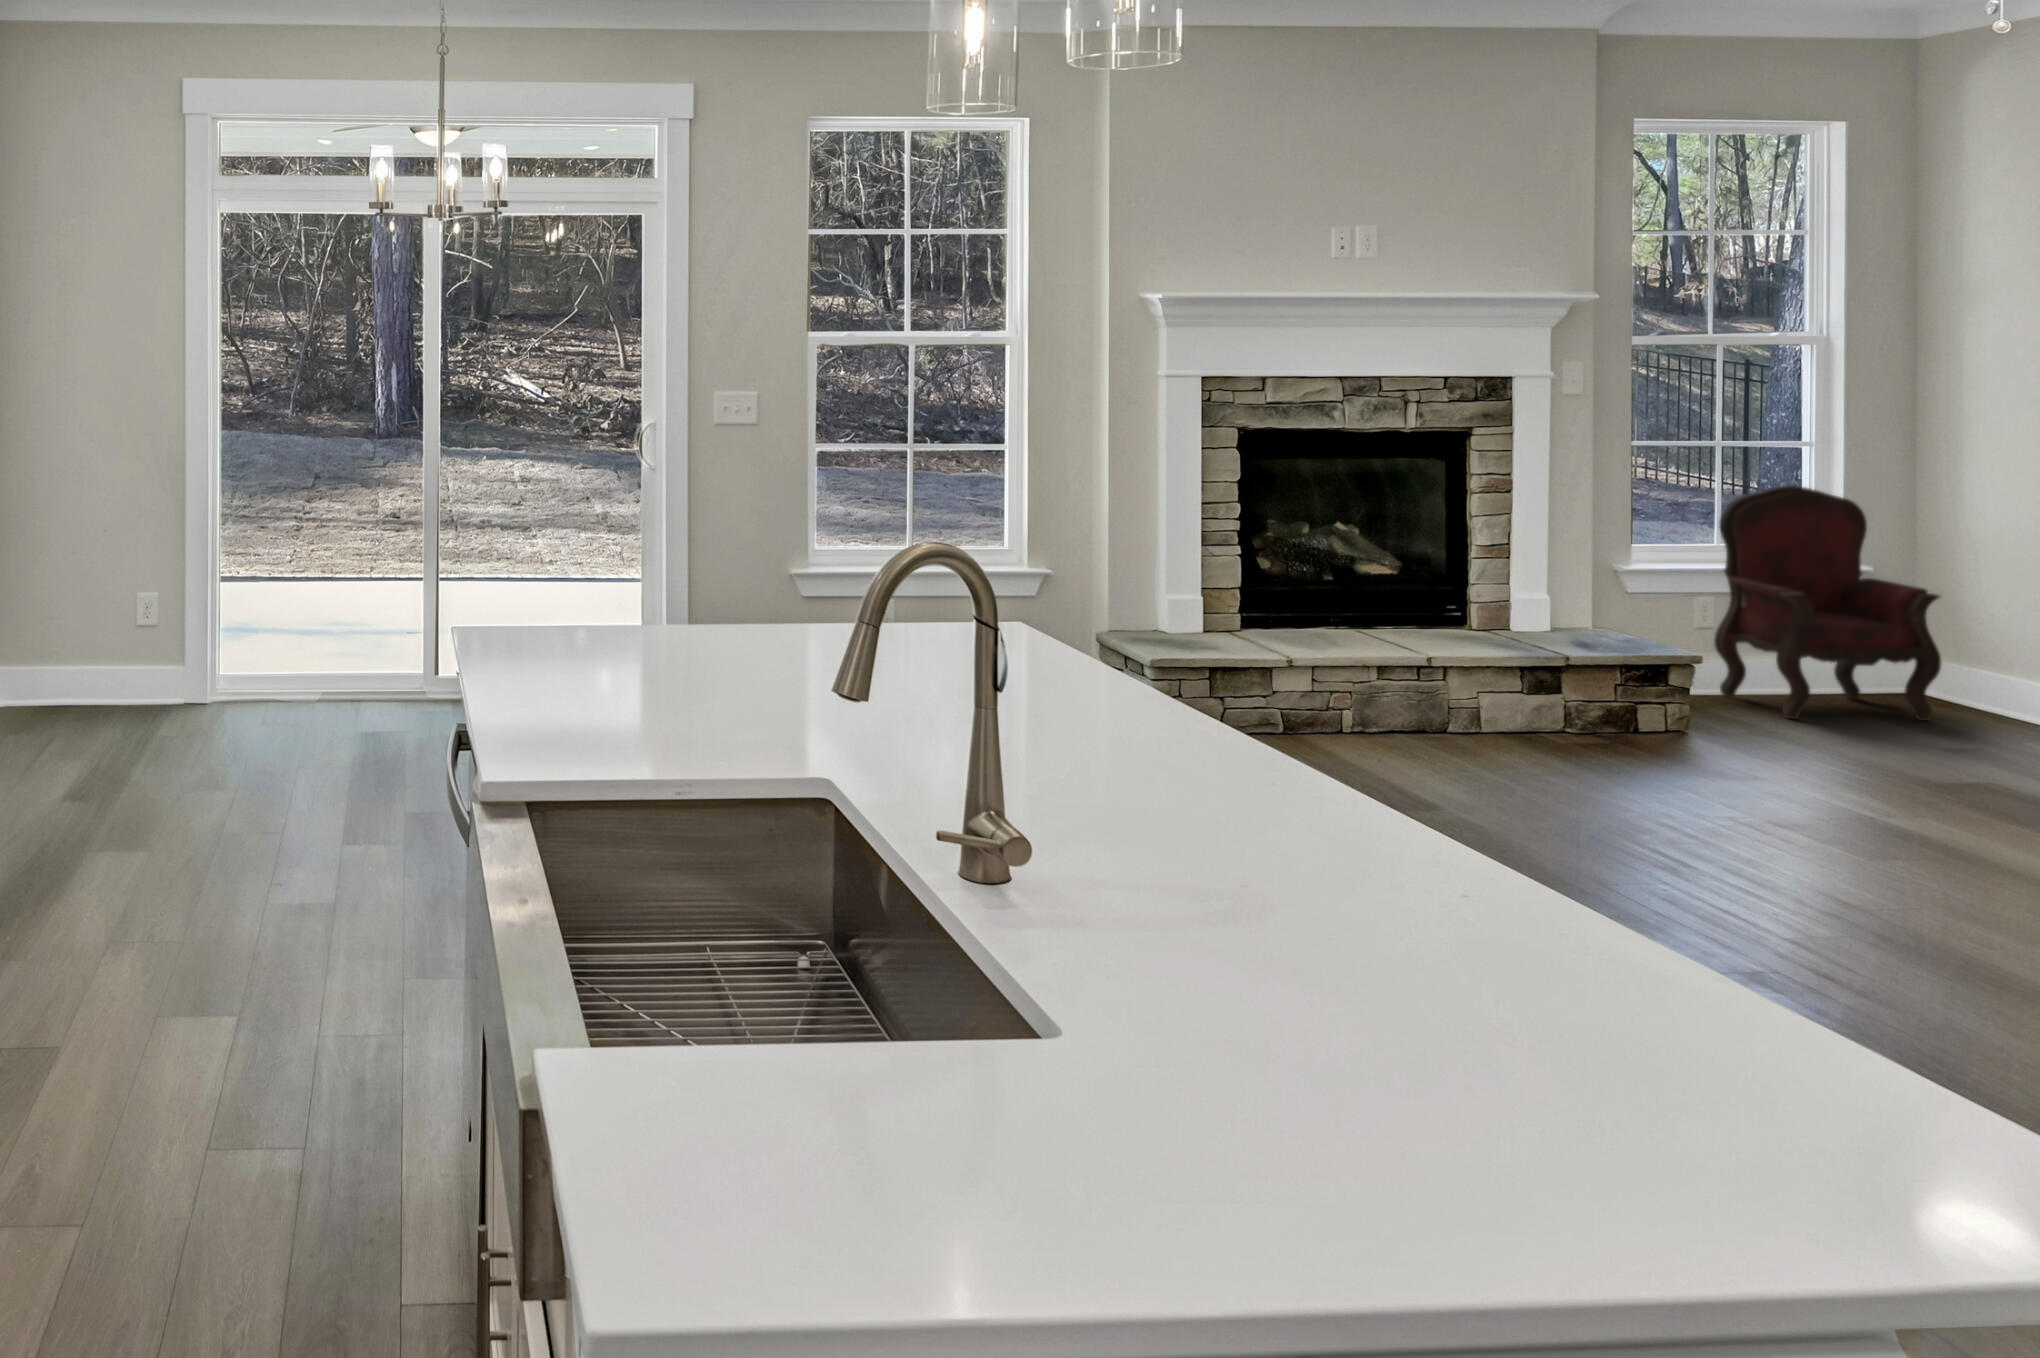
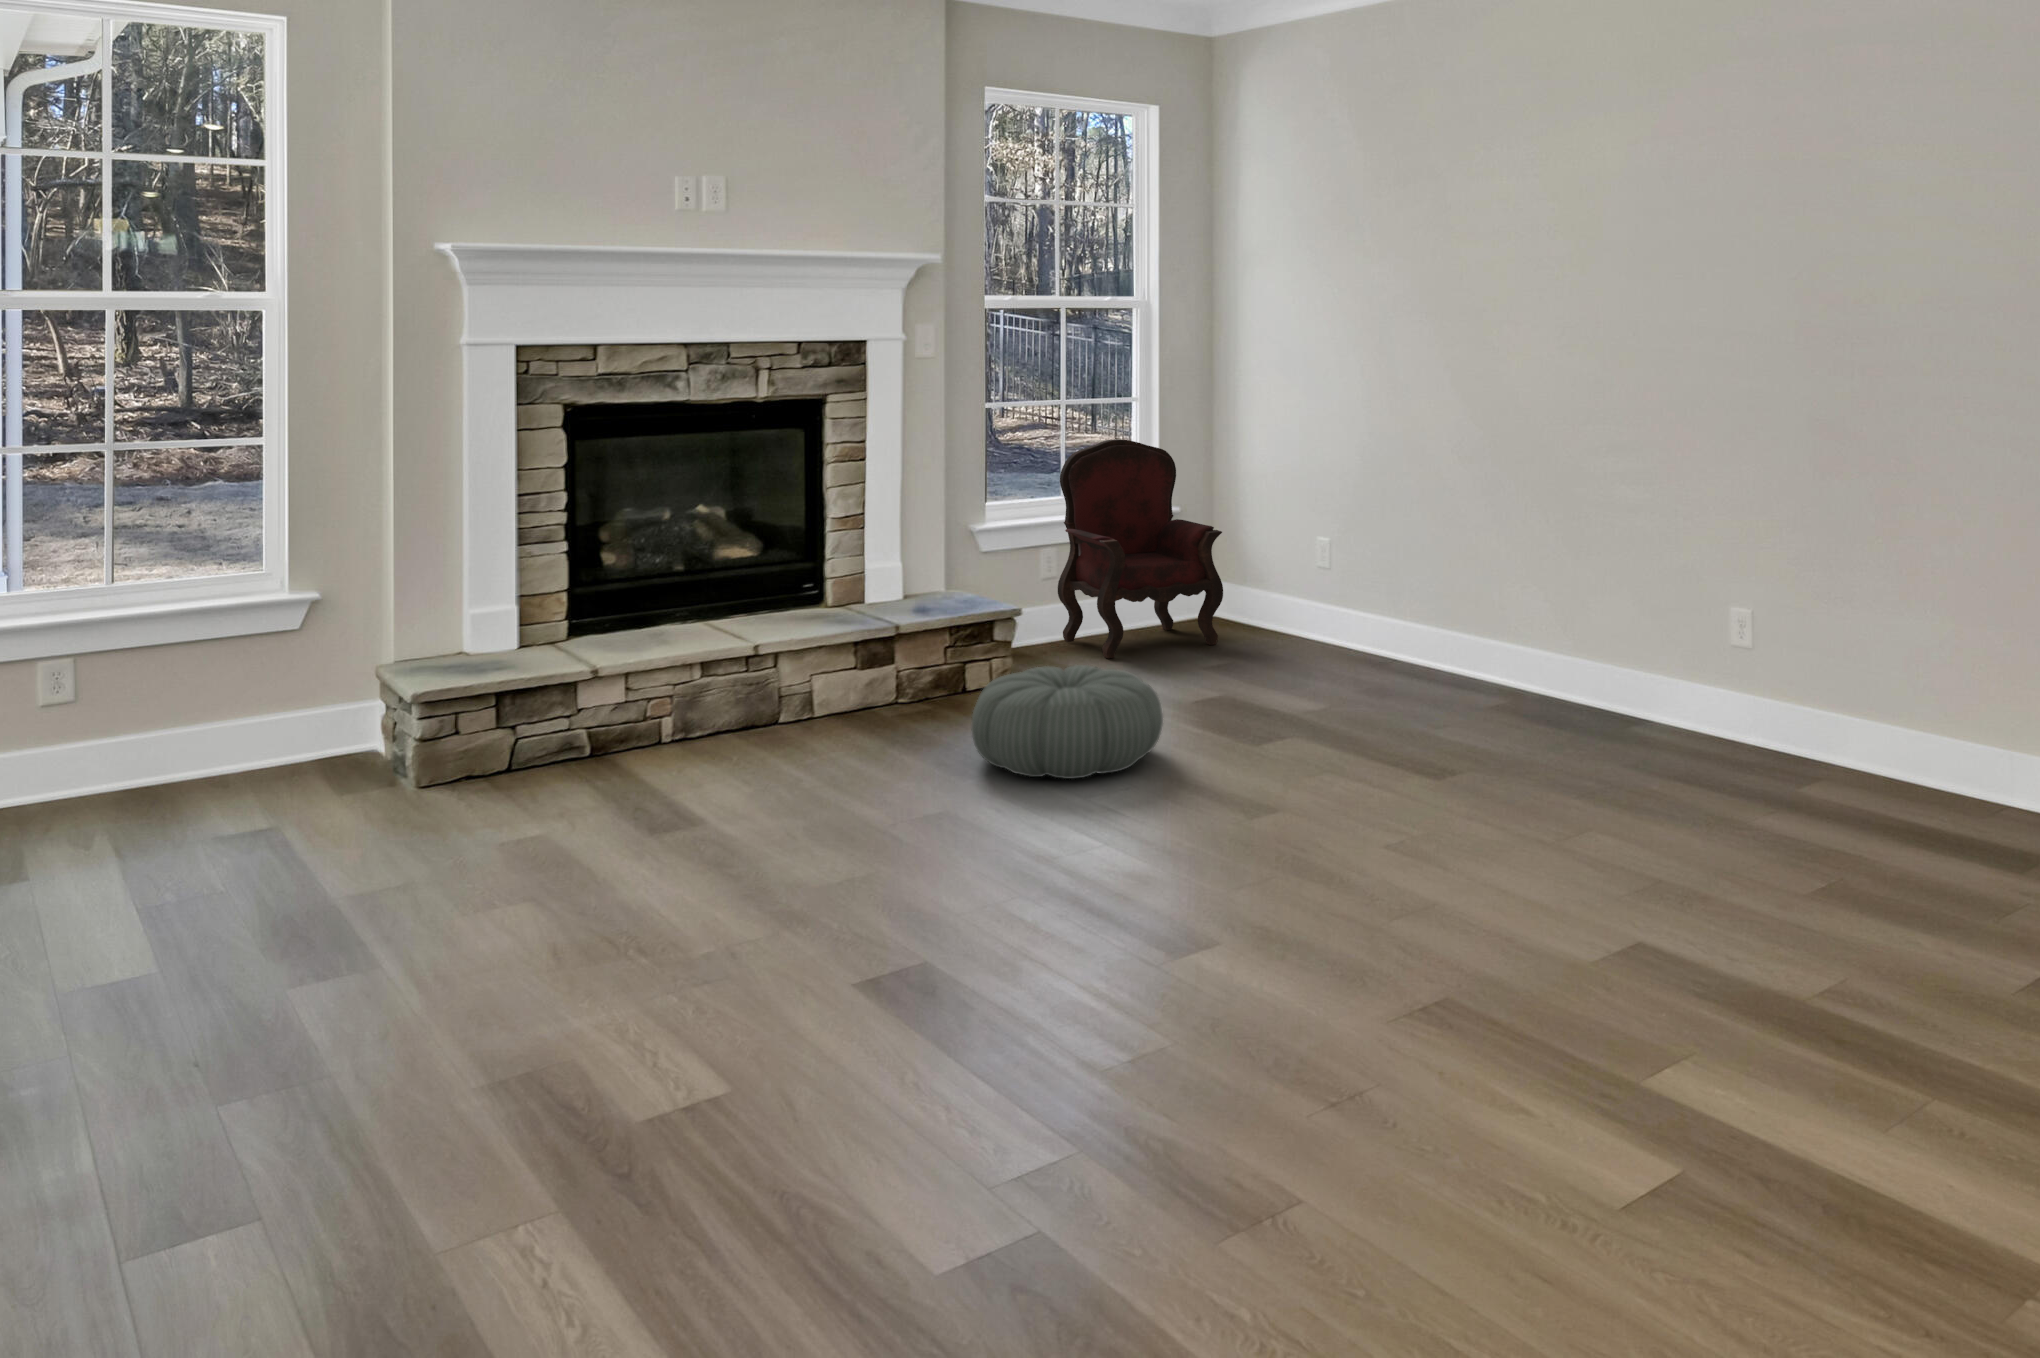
pouf: none [1687,710,1926,826] -> present [971,665,1163,779]

